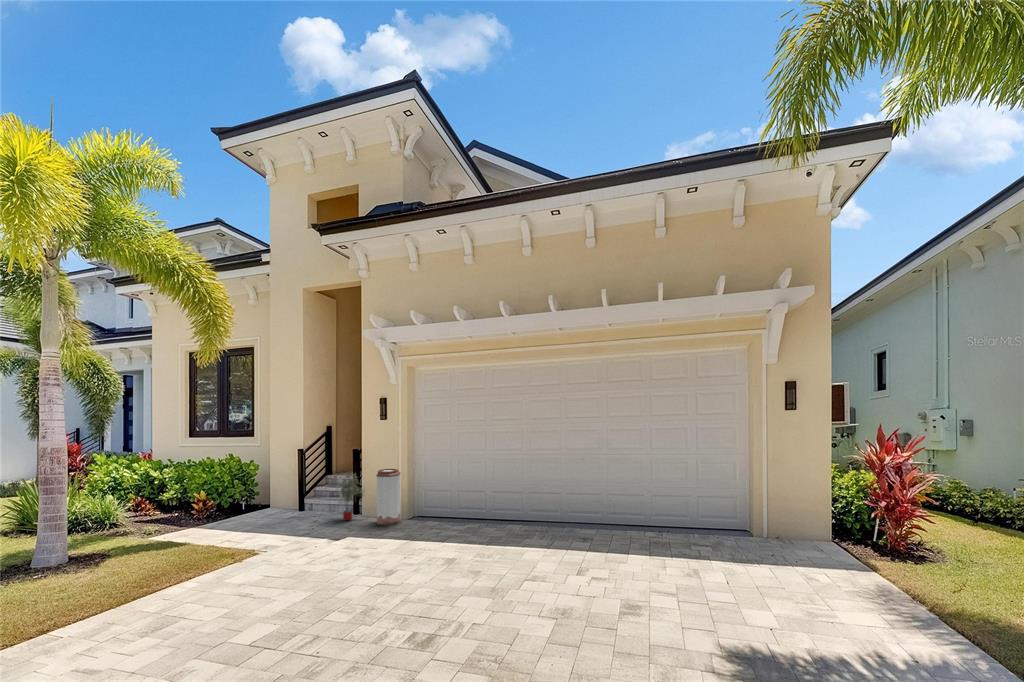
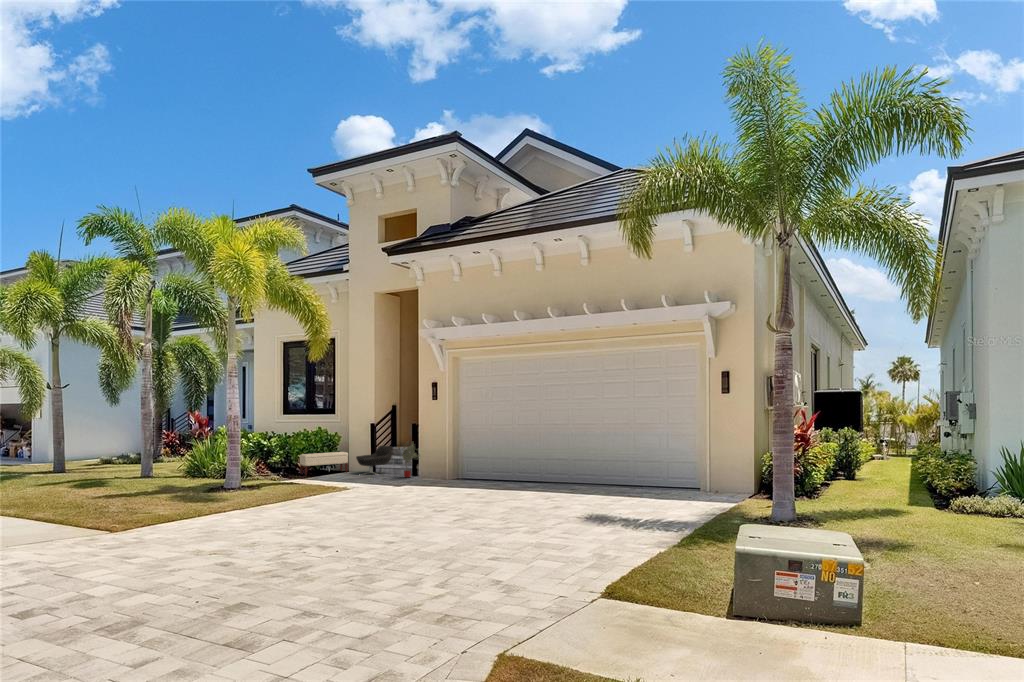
trash can: present [376,469,400,525] -> none [428,438,447,480]
lounge chair: none [278,475,327,517] -> present [356,446,393,474]
bench: none [201,484,268,521] -> present [300,452,348,475]

